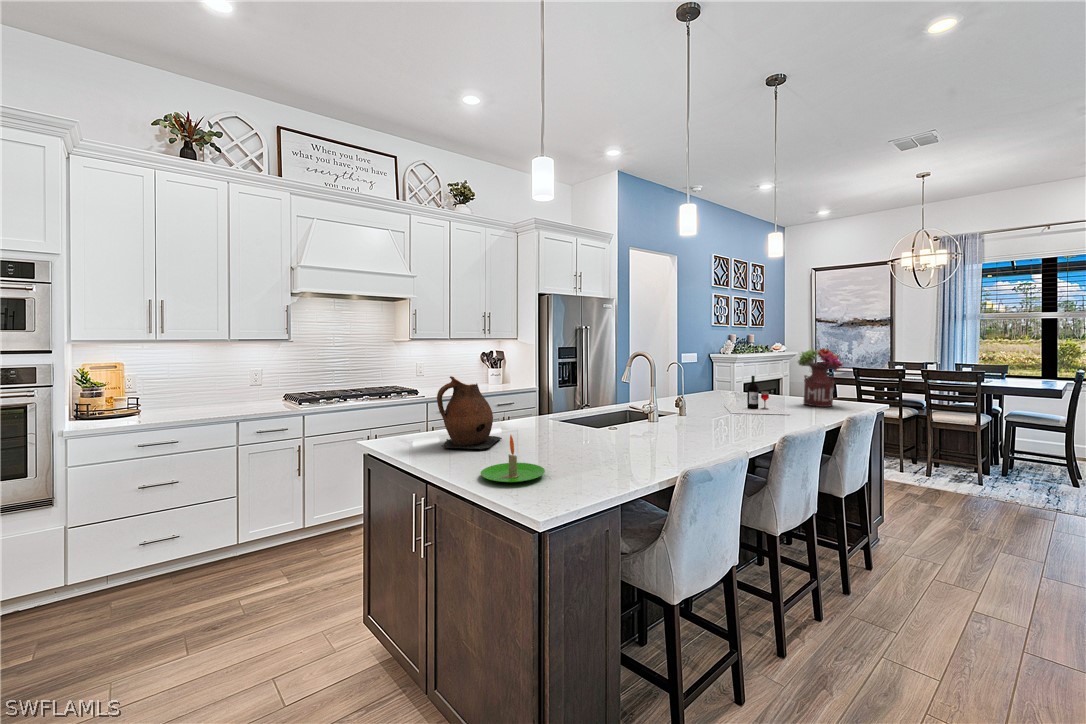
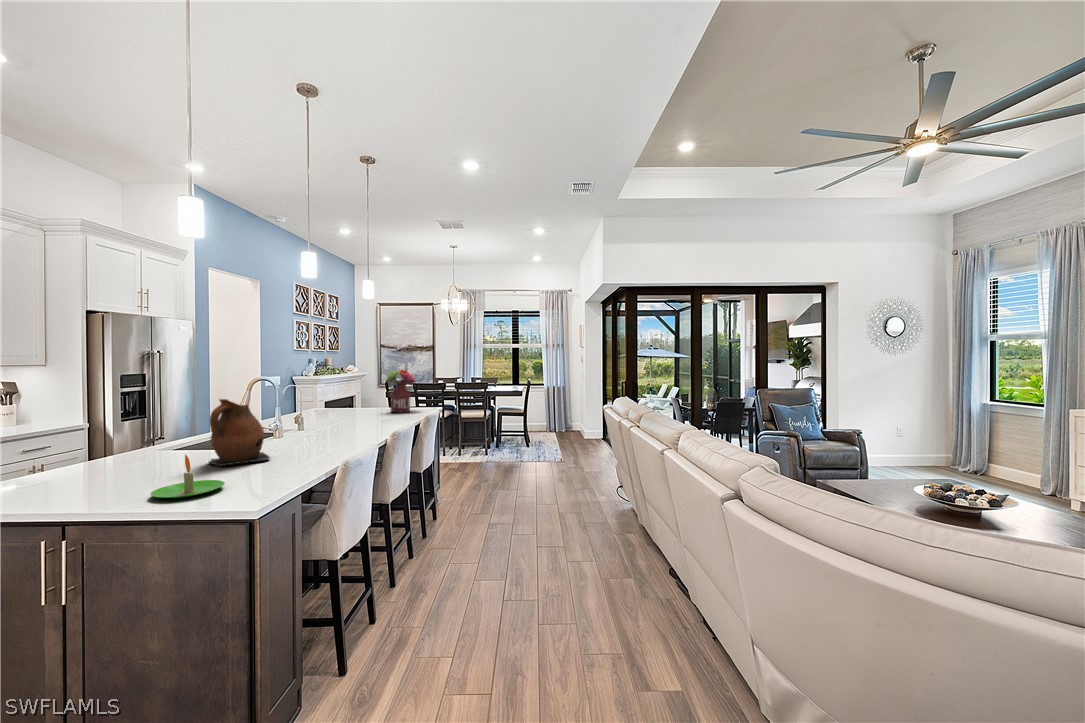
ceramic pitcher: present [437,376,502,450] -> present [209,399,270,466]
wine bottle: present [724,376,790,415] -> none [332,392,386,424]

